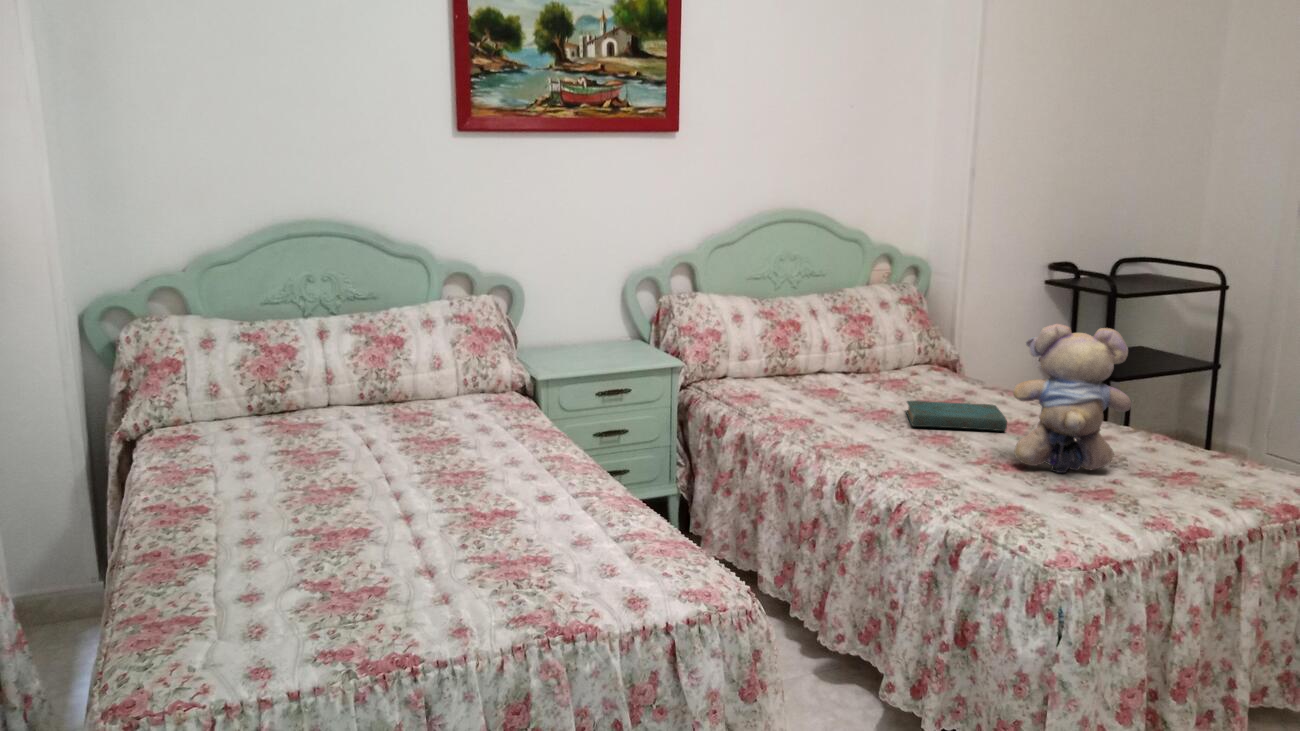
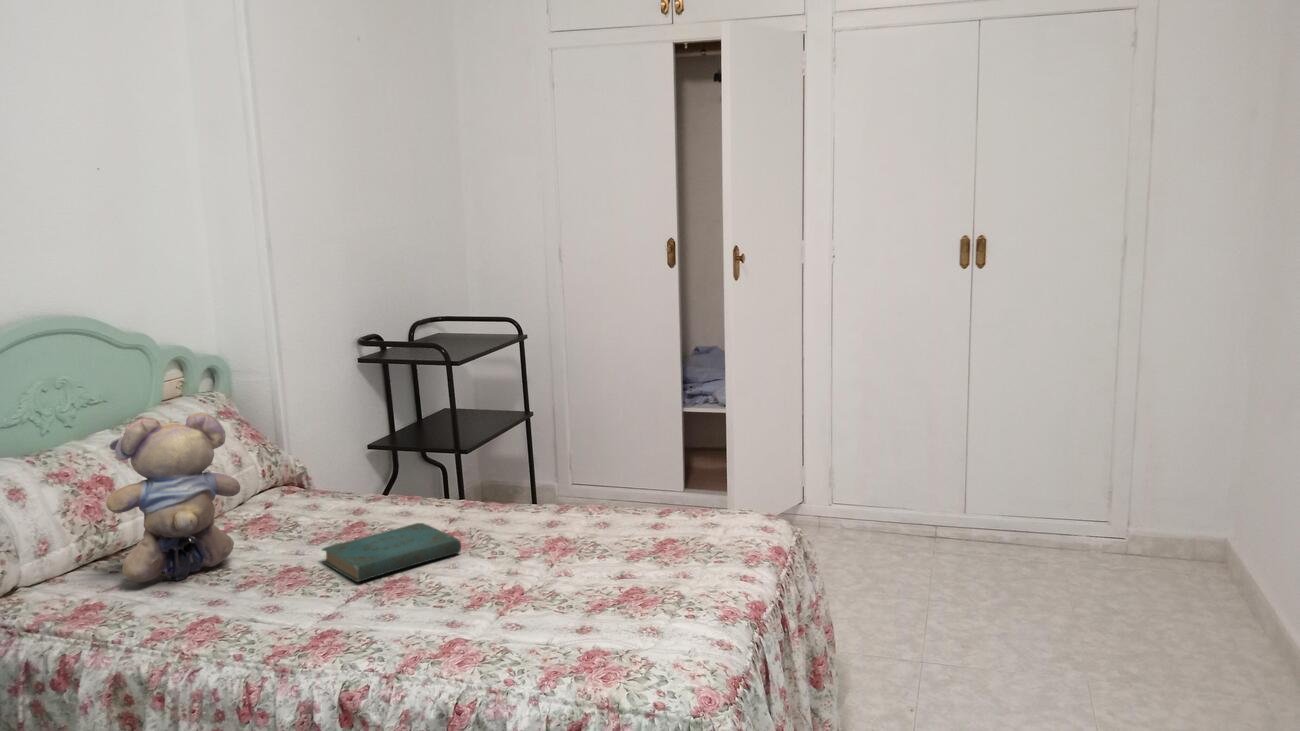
teddy bear: present [1013,324,1132,473] -> present [106,413,240,582]

